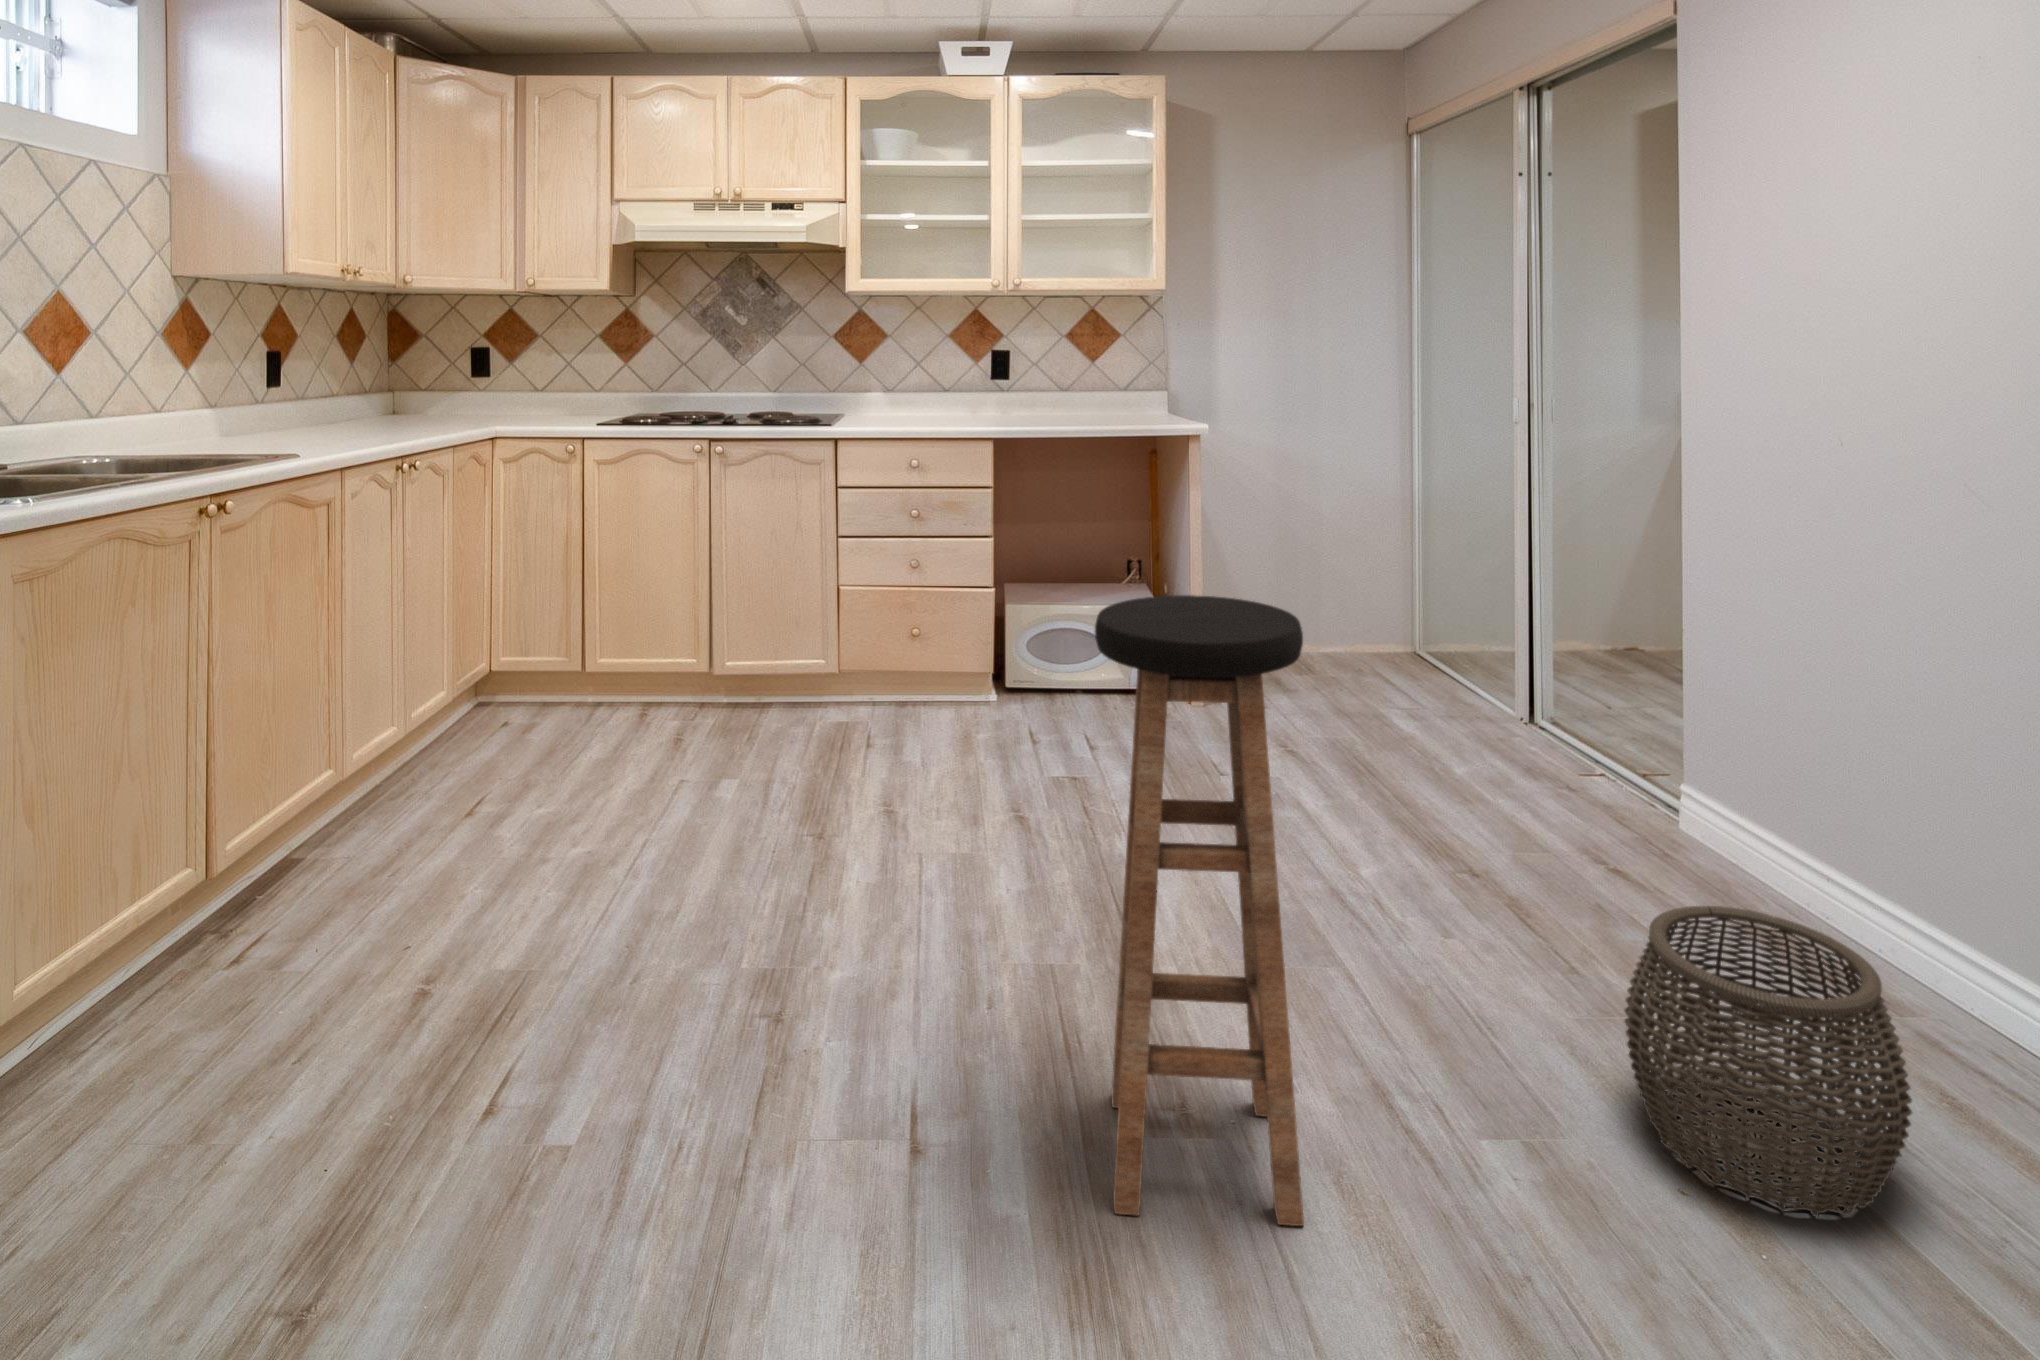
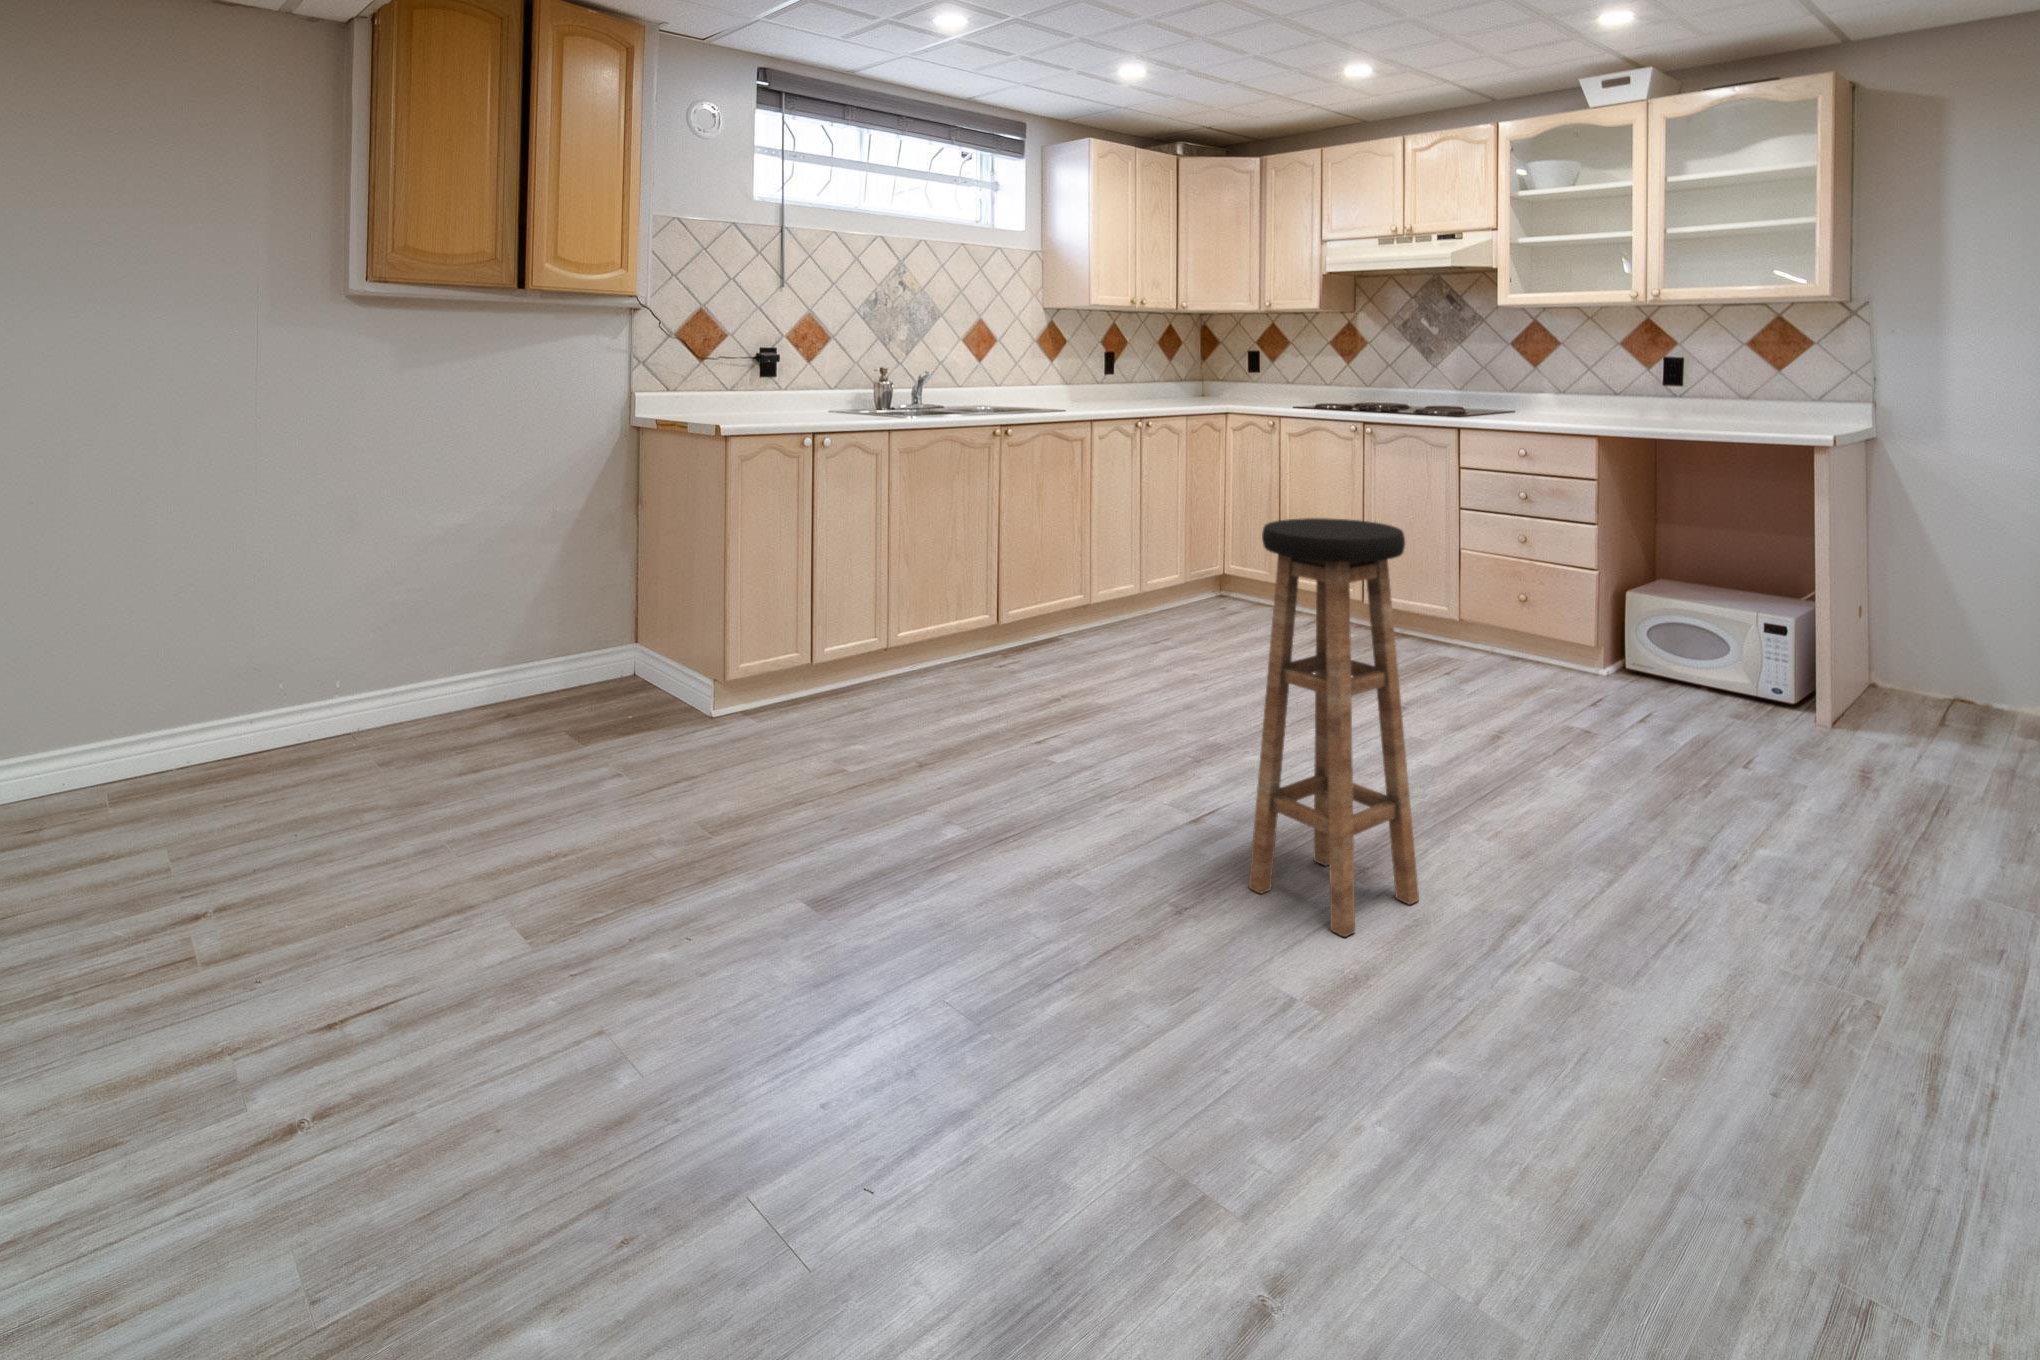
woven basket: present [1624,906,1912,1217] -> none [1658,859,1925,1140]

